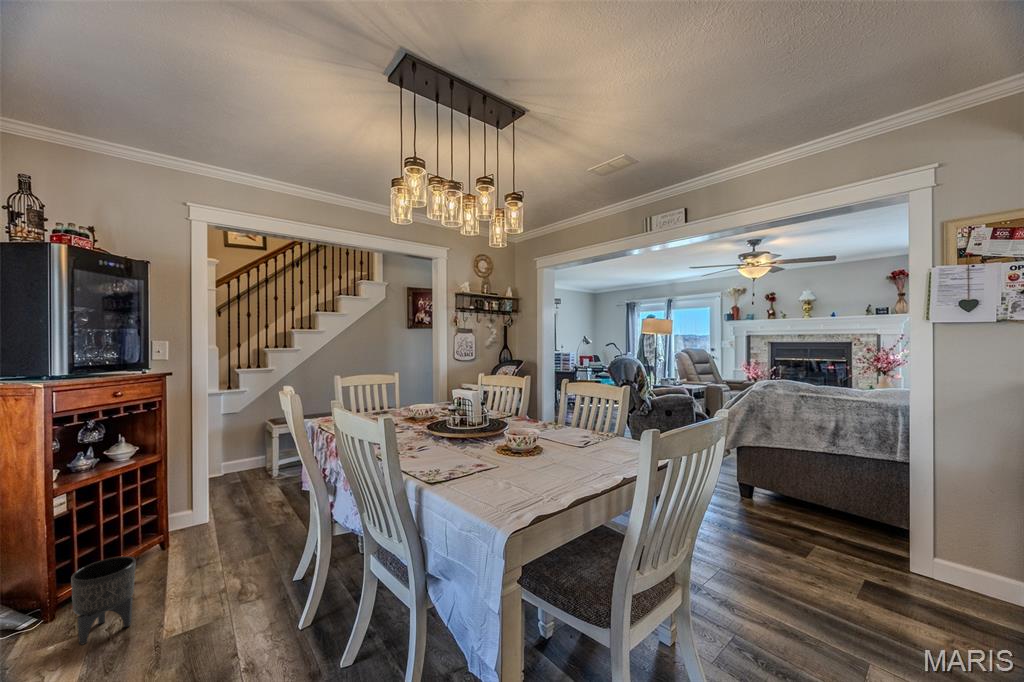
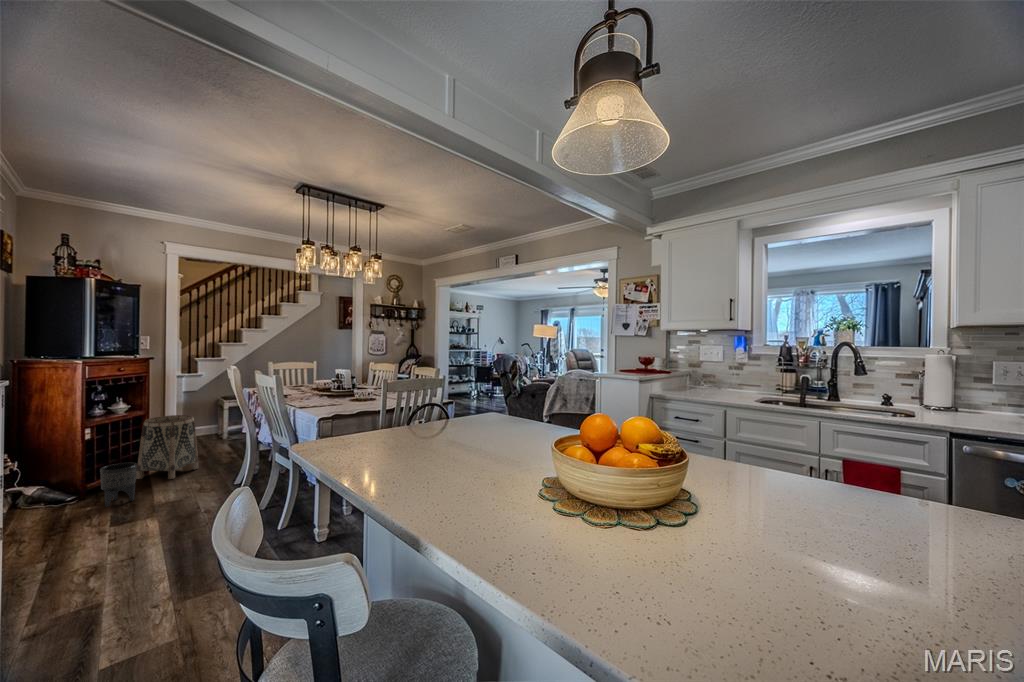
basket: none [146,458,239,566] -> present [136,415,198,479]

